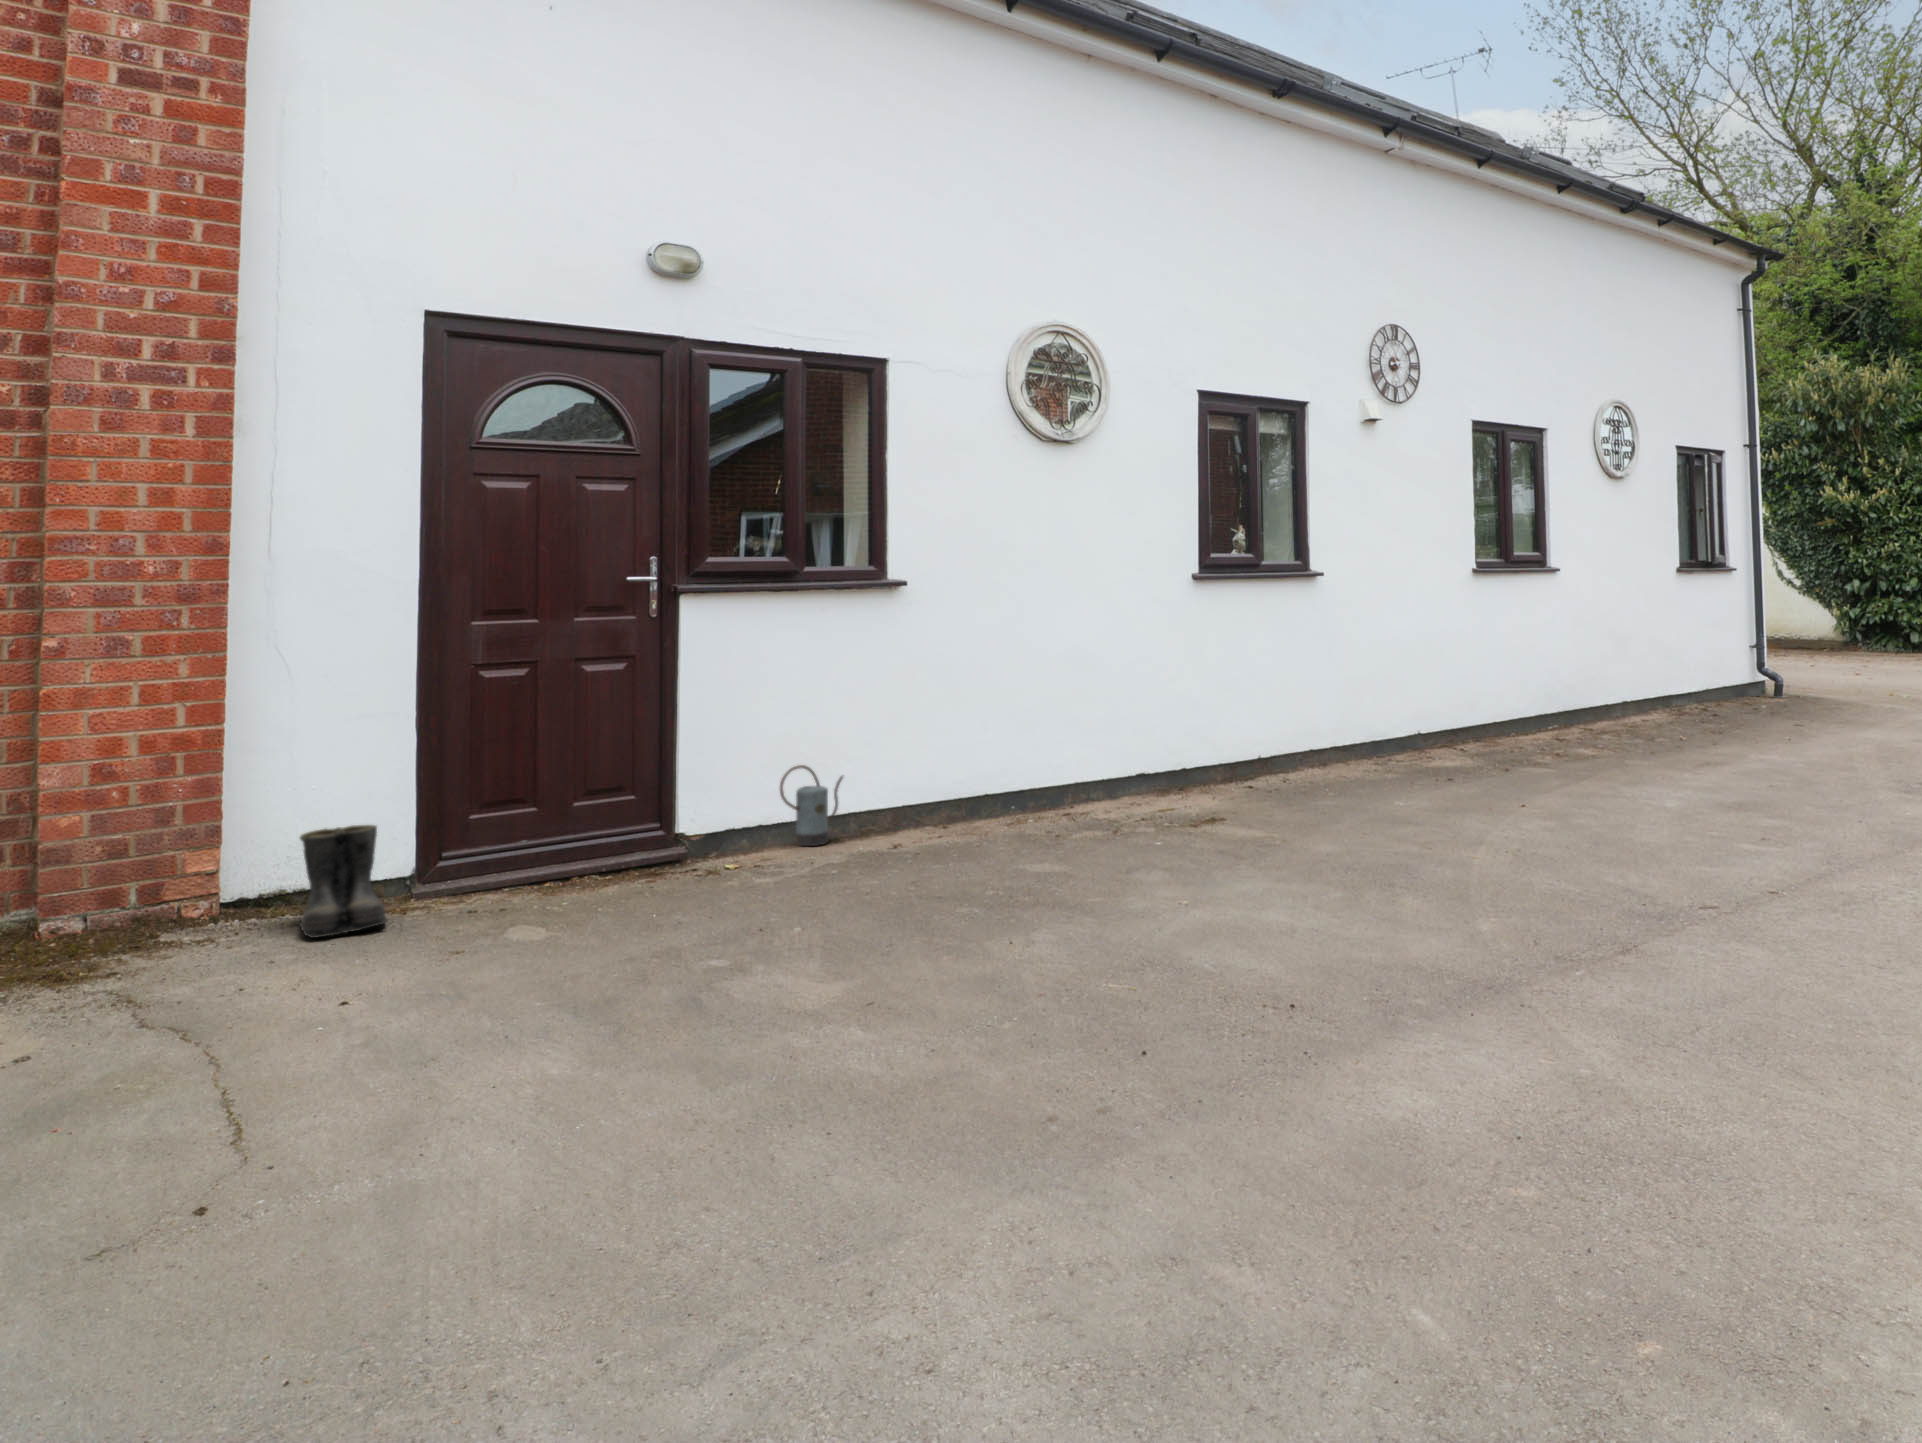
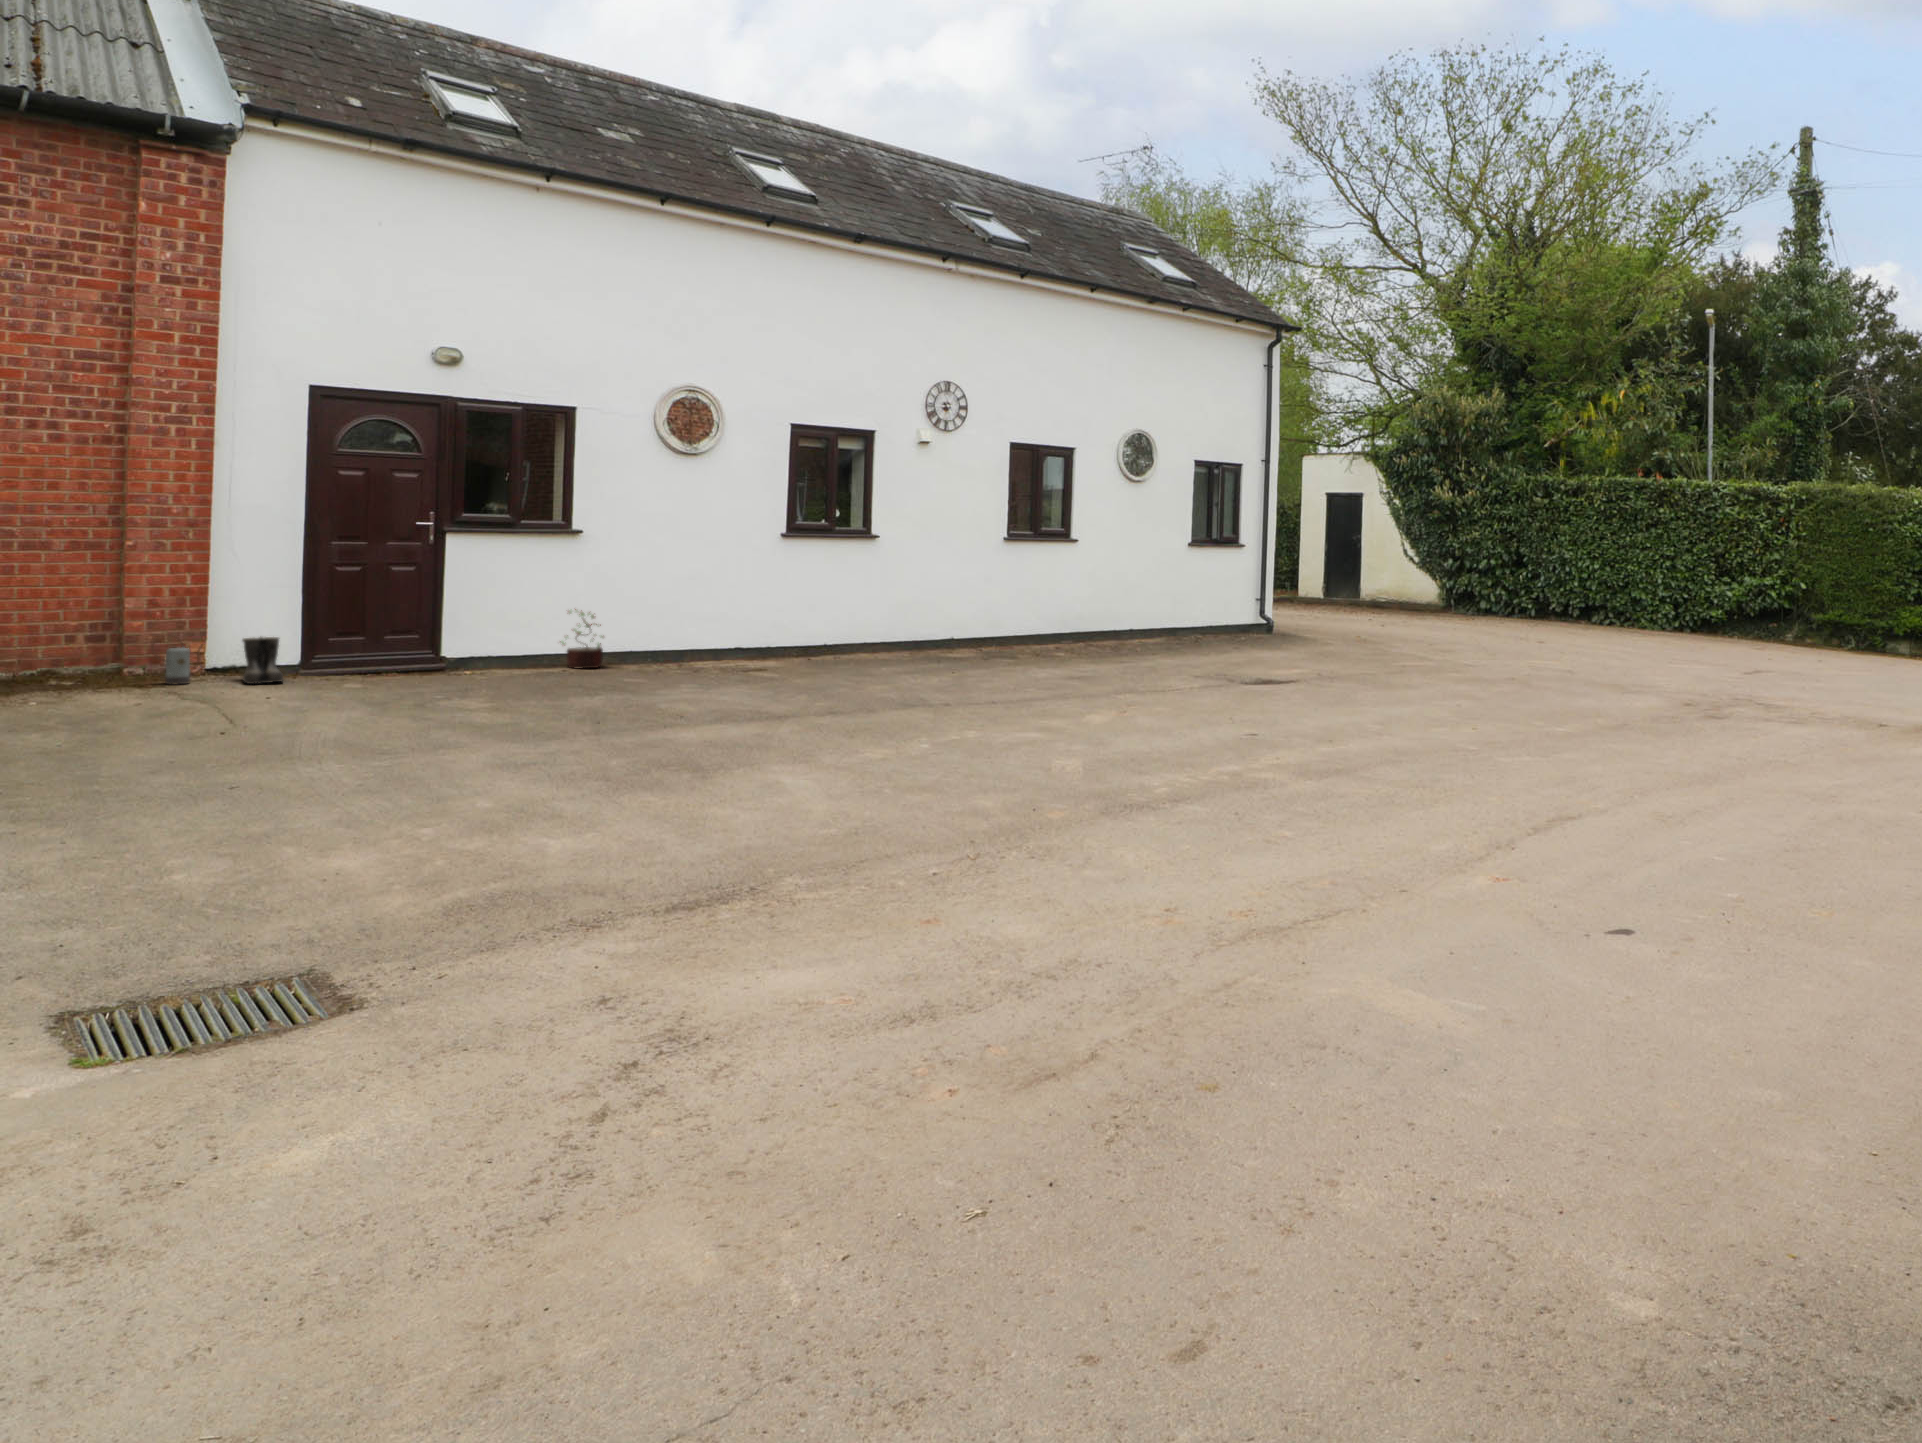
decorative plant: none [875,721,956,835] -> present [560,609,603,669]
watering can: present [780,765,844,846] -> present [151,634,203,684]

